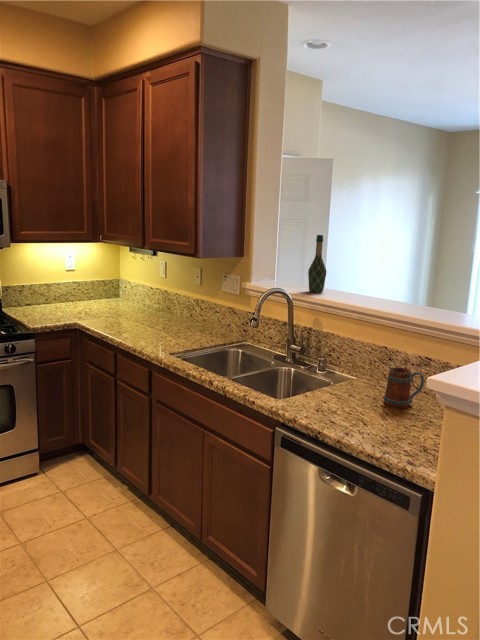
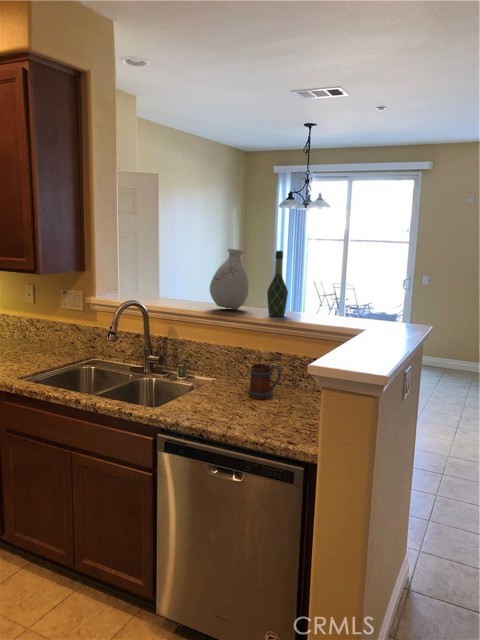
wine bottle: present [308,235,326,293] -> present [267,251,288,316]
vase: none [359,239,403,305] -> present [210,249,248,310]

